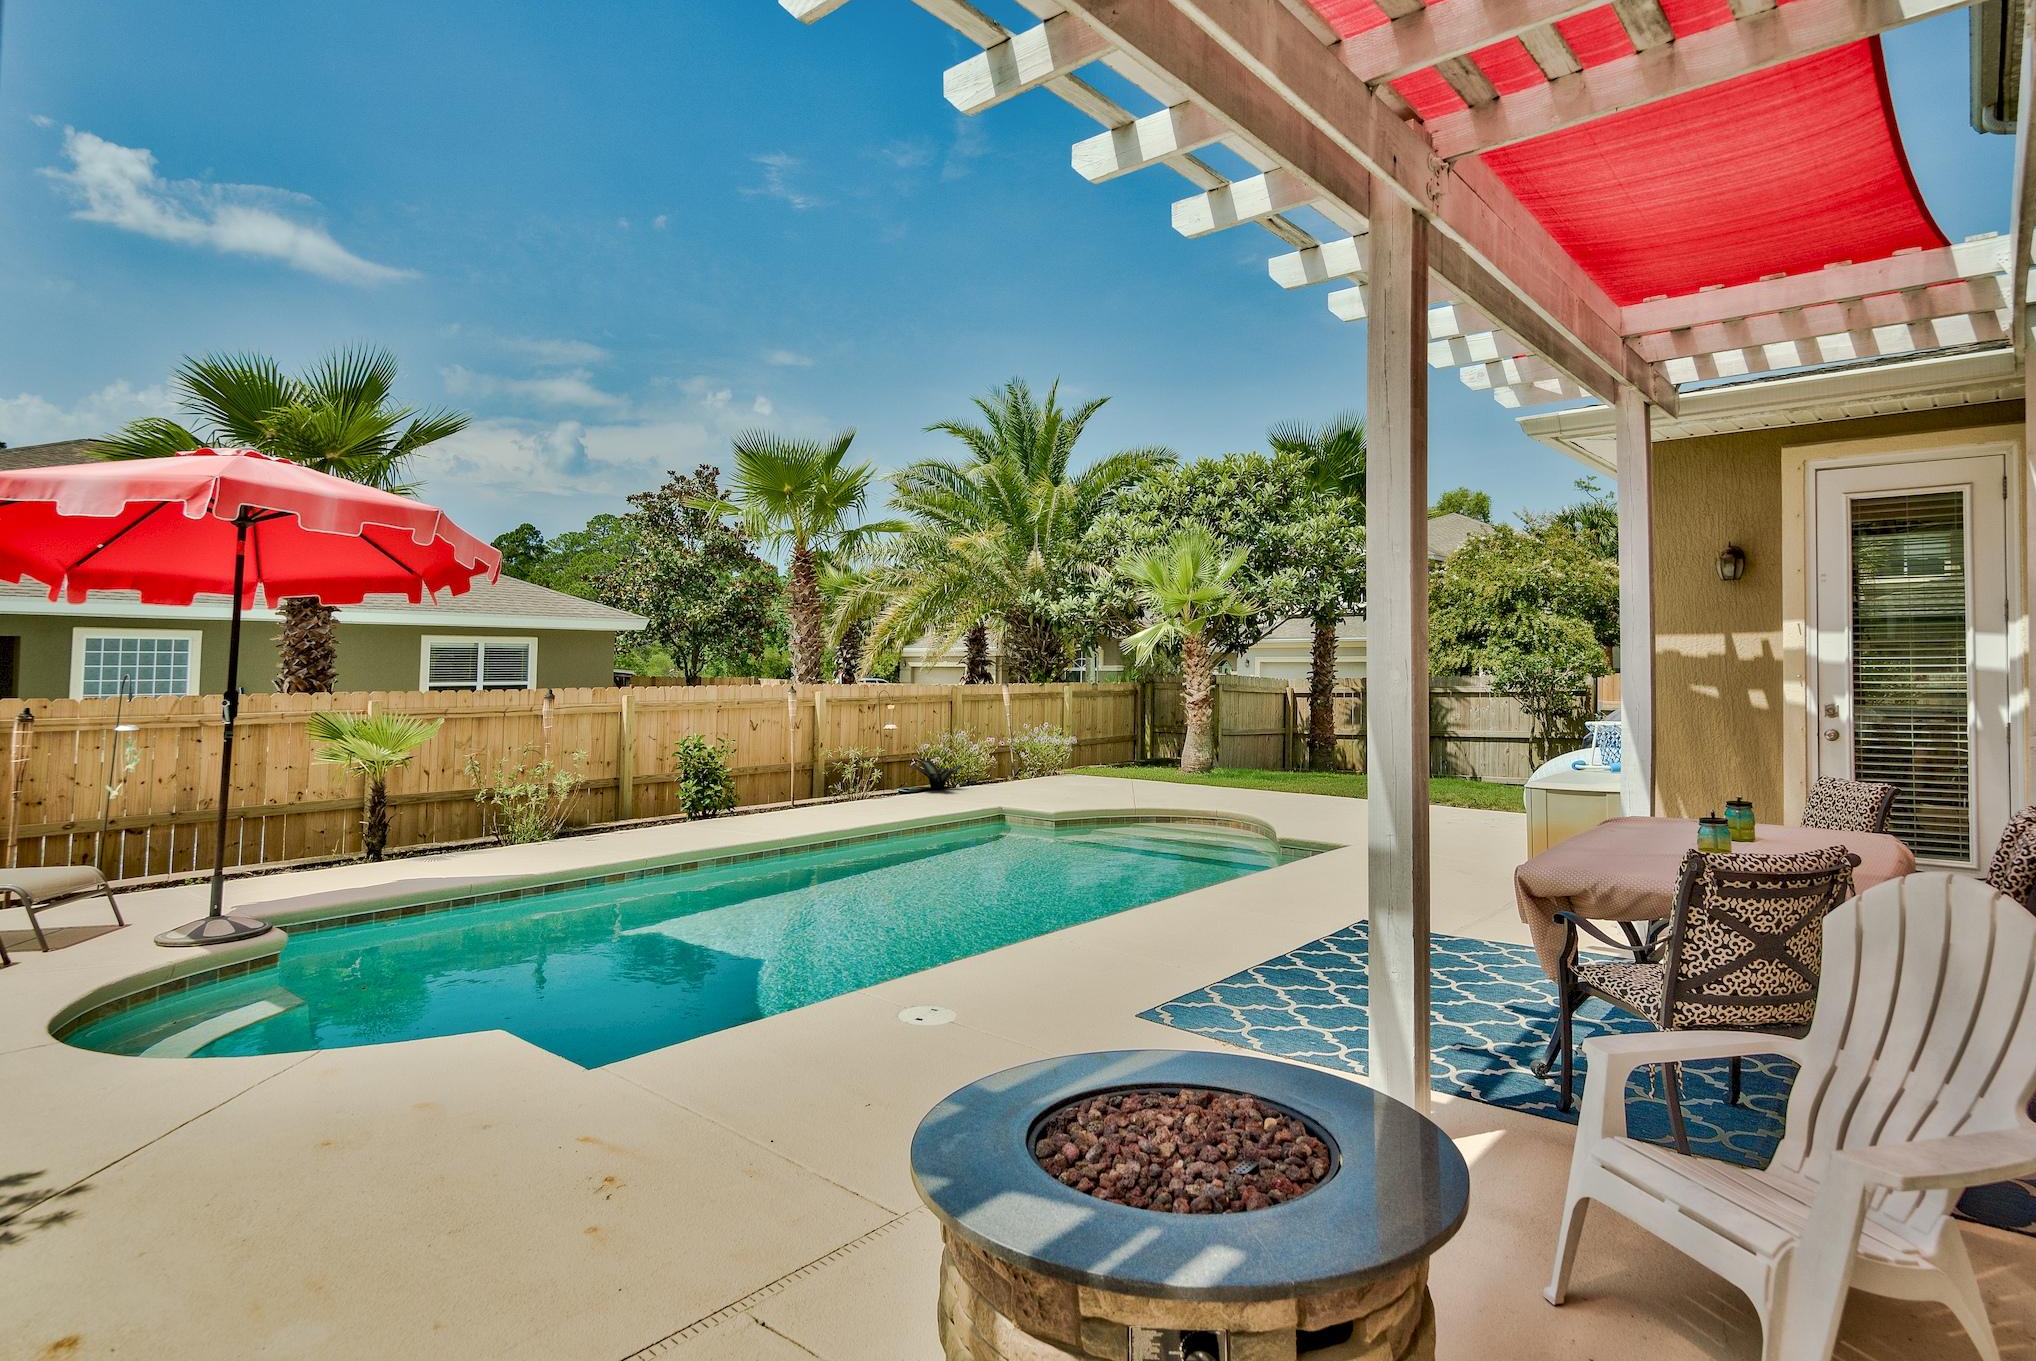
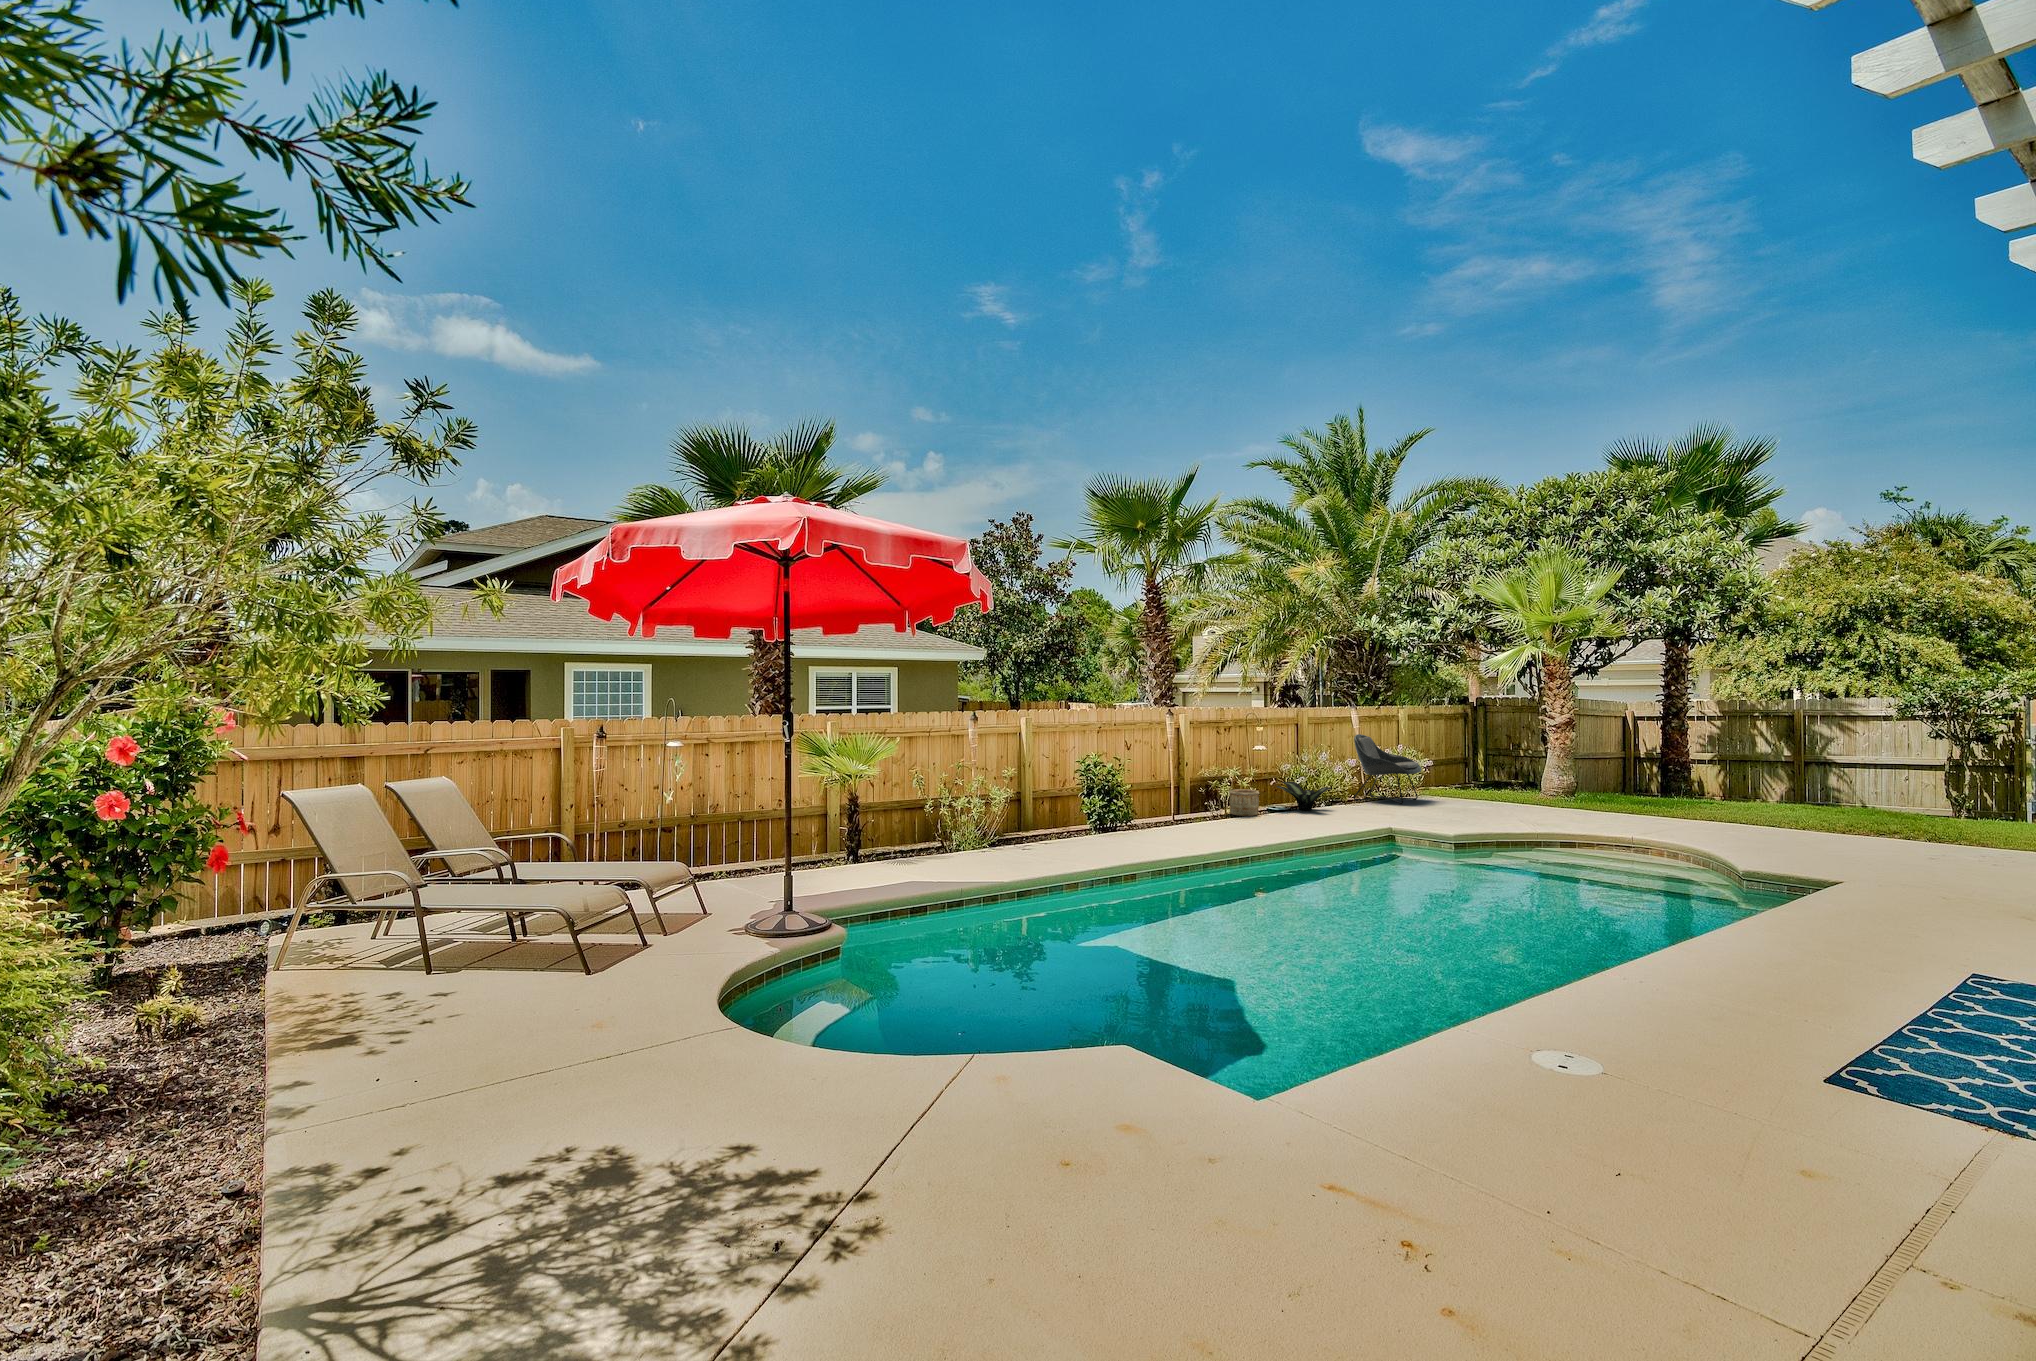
lounge chair: none [995,711,1062,781] -> present [1354,734,1422,804]
wooden bucket: none [855,769,885,797] -> present [1229,789,1259,816]

